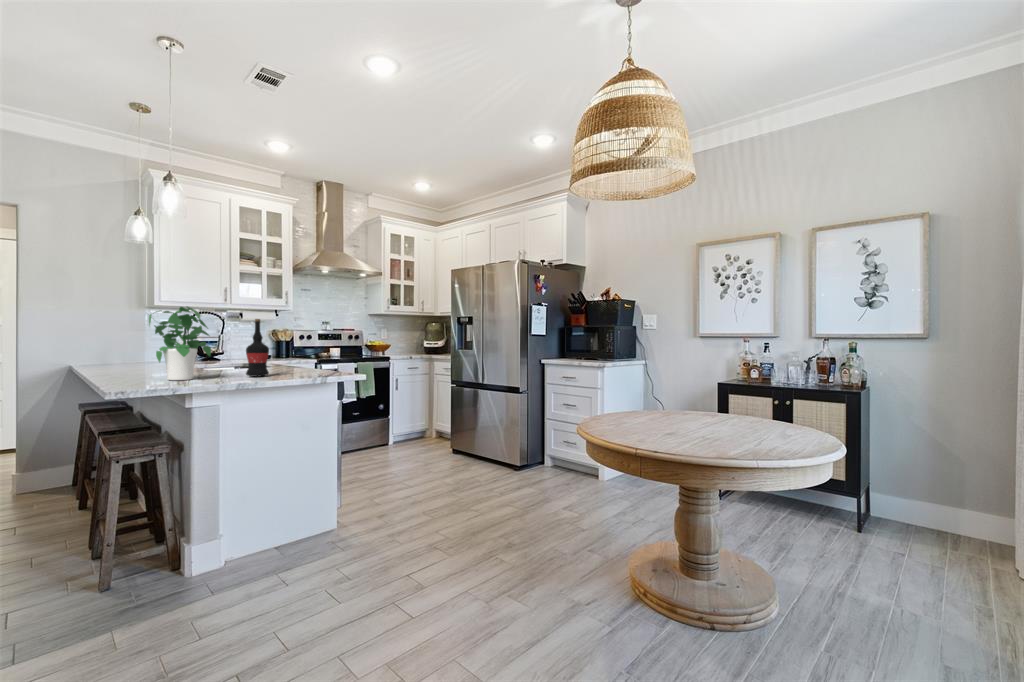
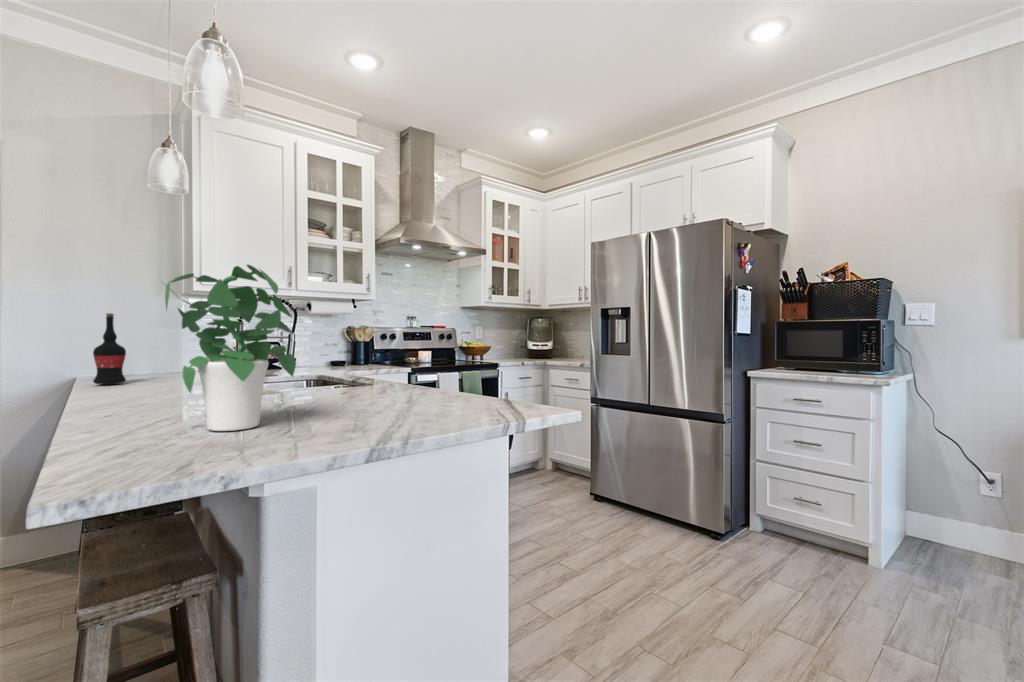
wine bottle: present [246,319,269,376] -> present [93,313,126,385]

